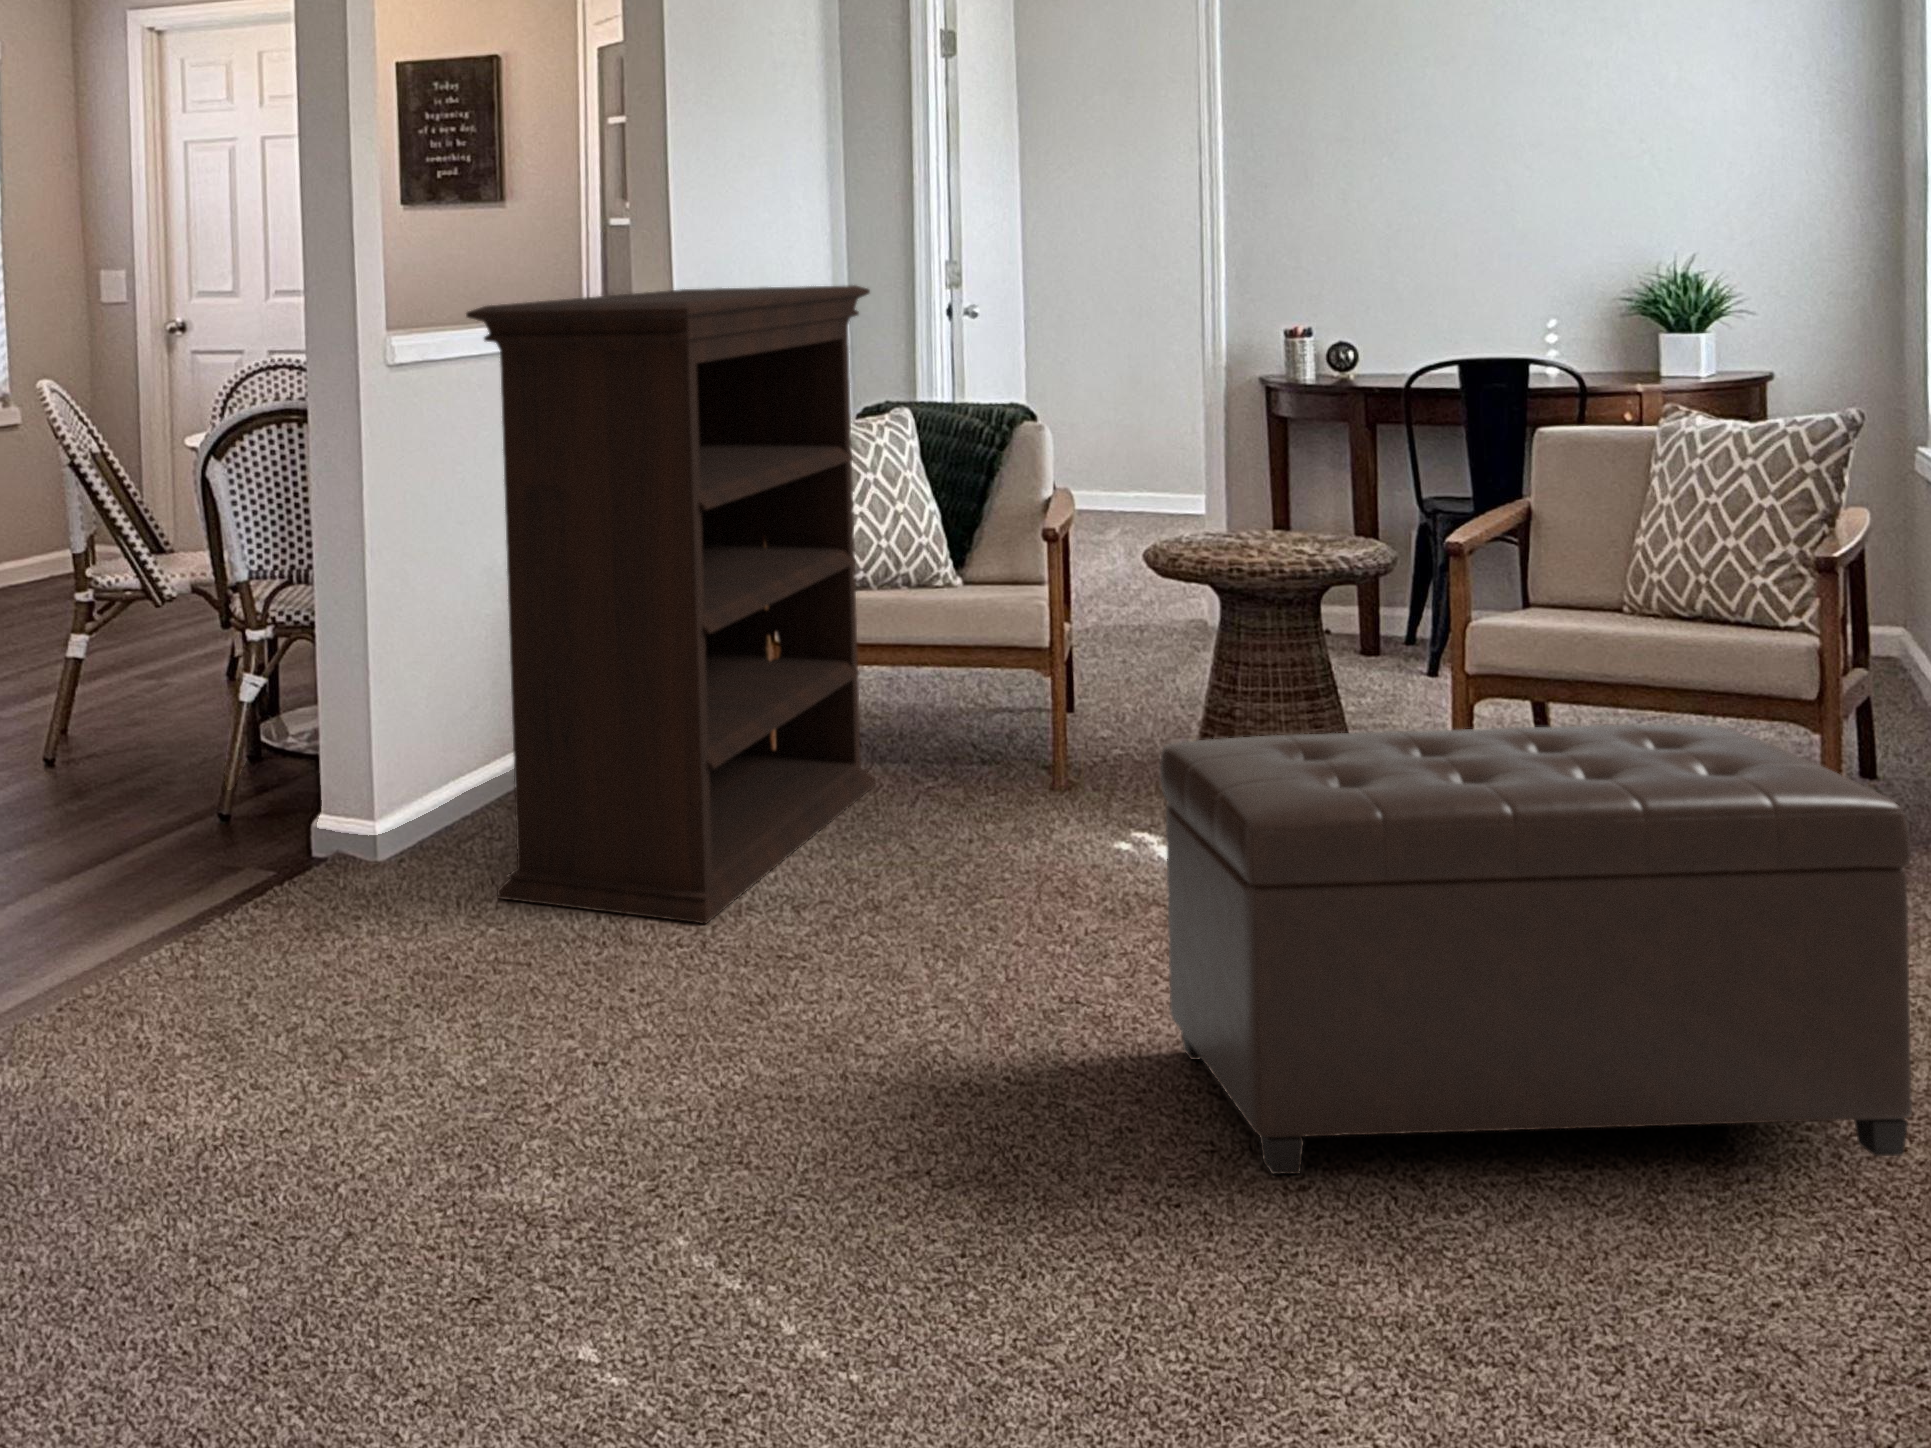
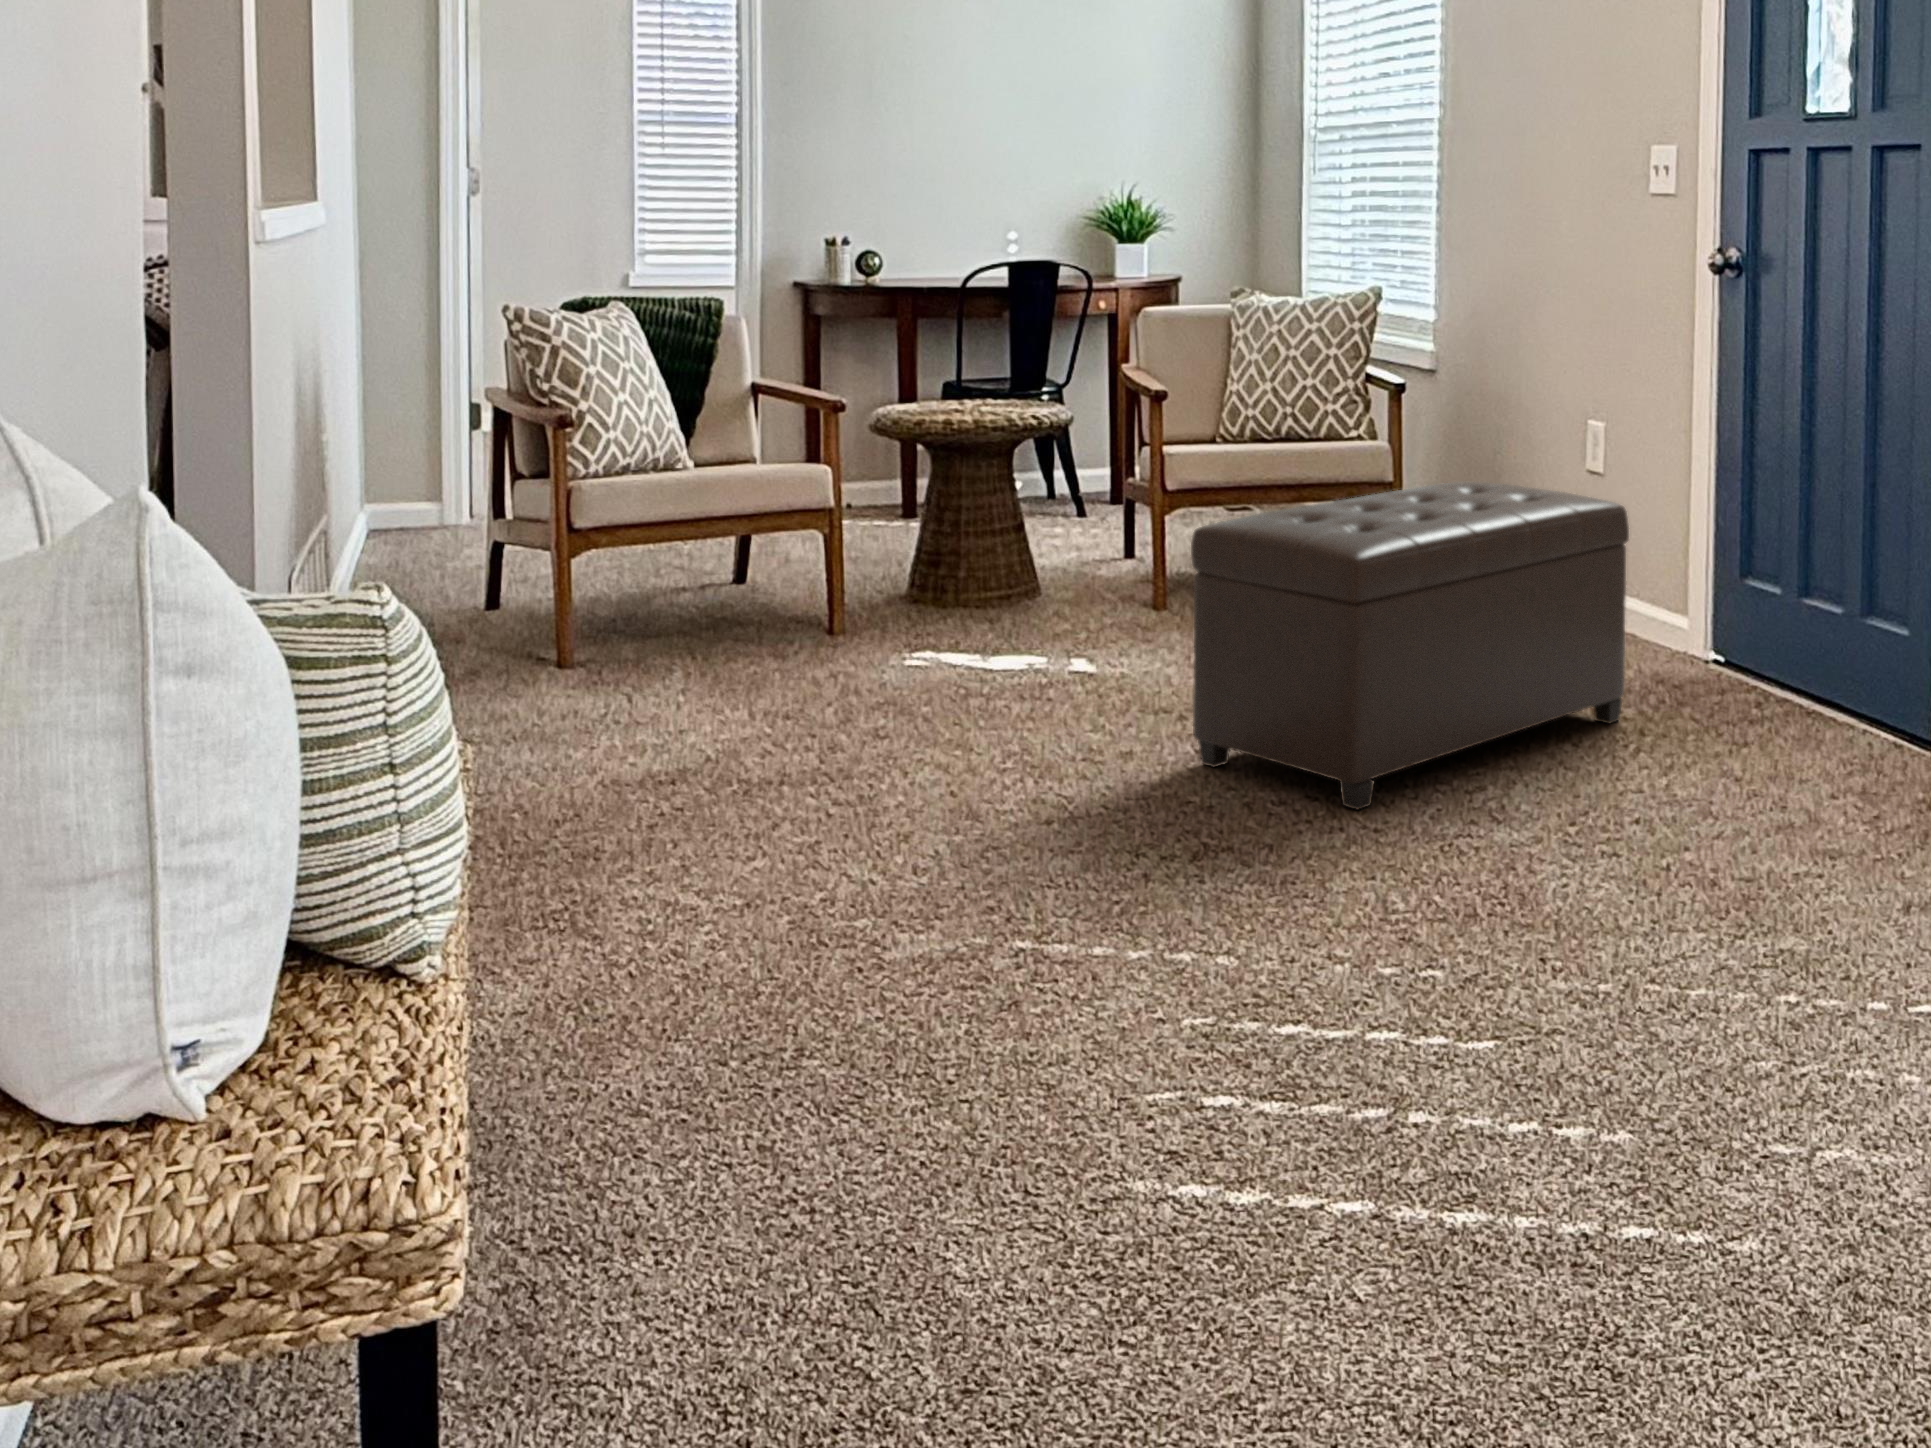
bookshelf: present [466,285,876,924] -> none [434,173,705,799]

